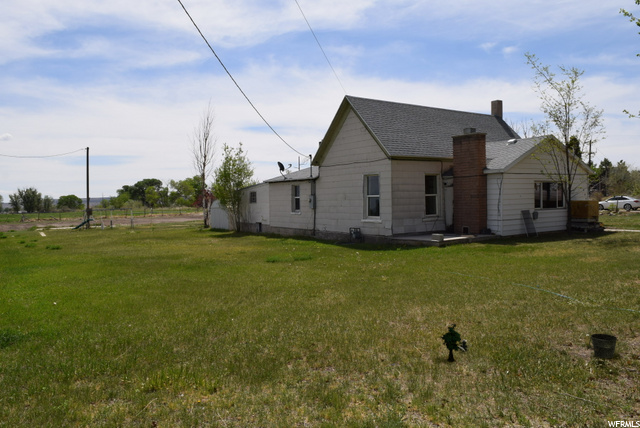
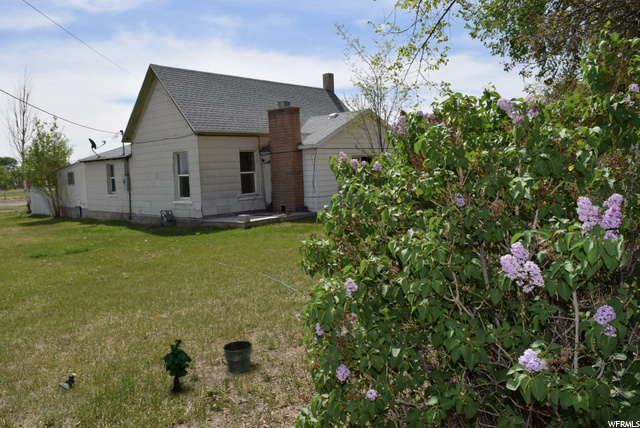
decorative plant: present [441,324,462,362] -> present [161,339,192,392]

